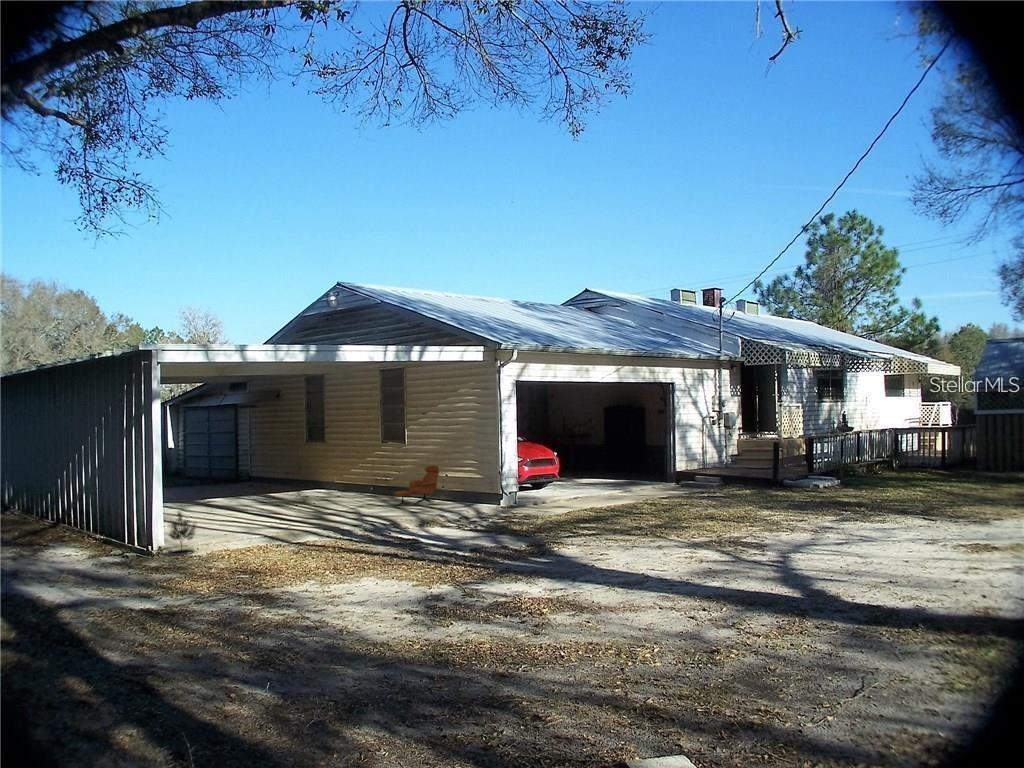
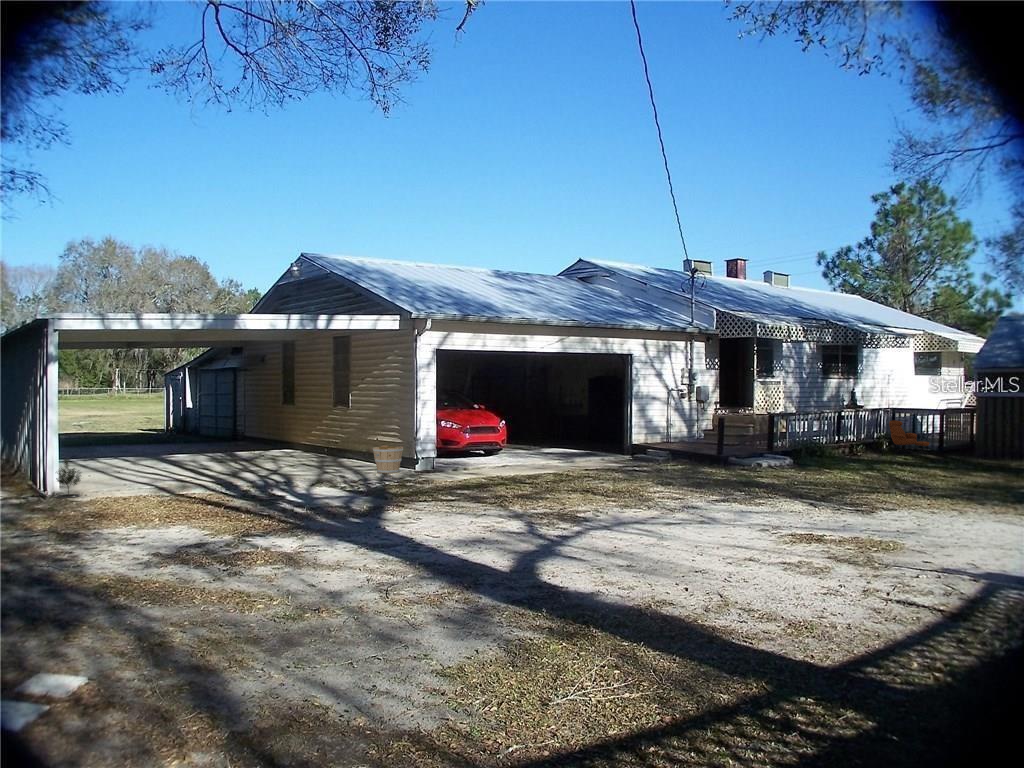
lounge chair: present [394,465,439,507] -> present [889,420,930,454]
wooden bucket: none [463,481,494,510] -> present [373,445,403,473]

